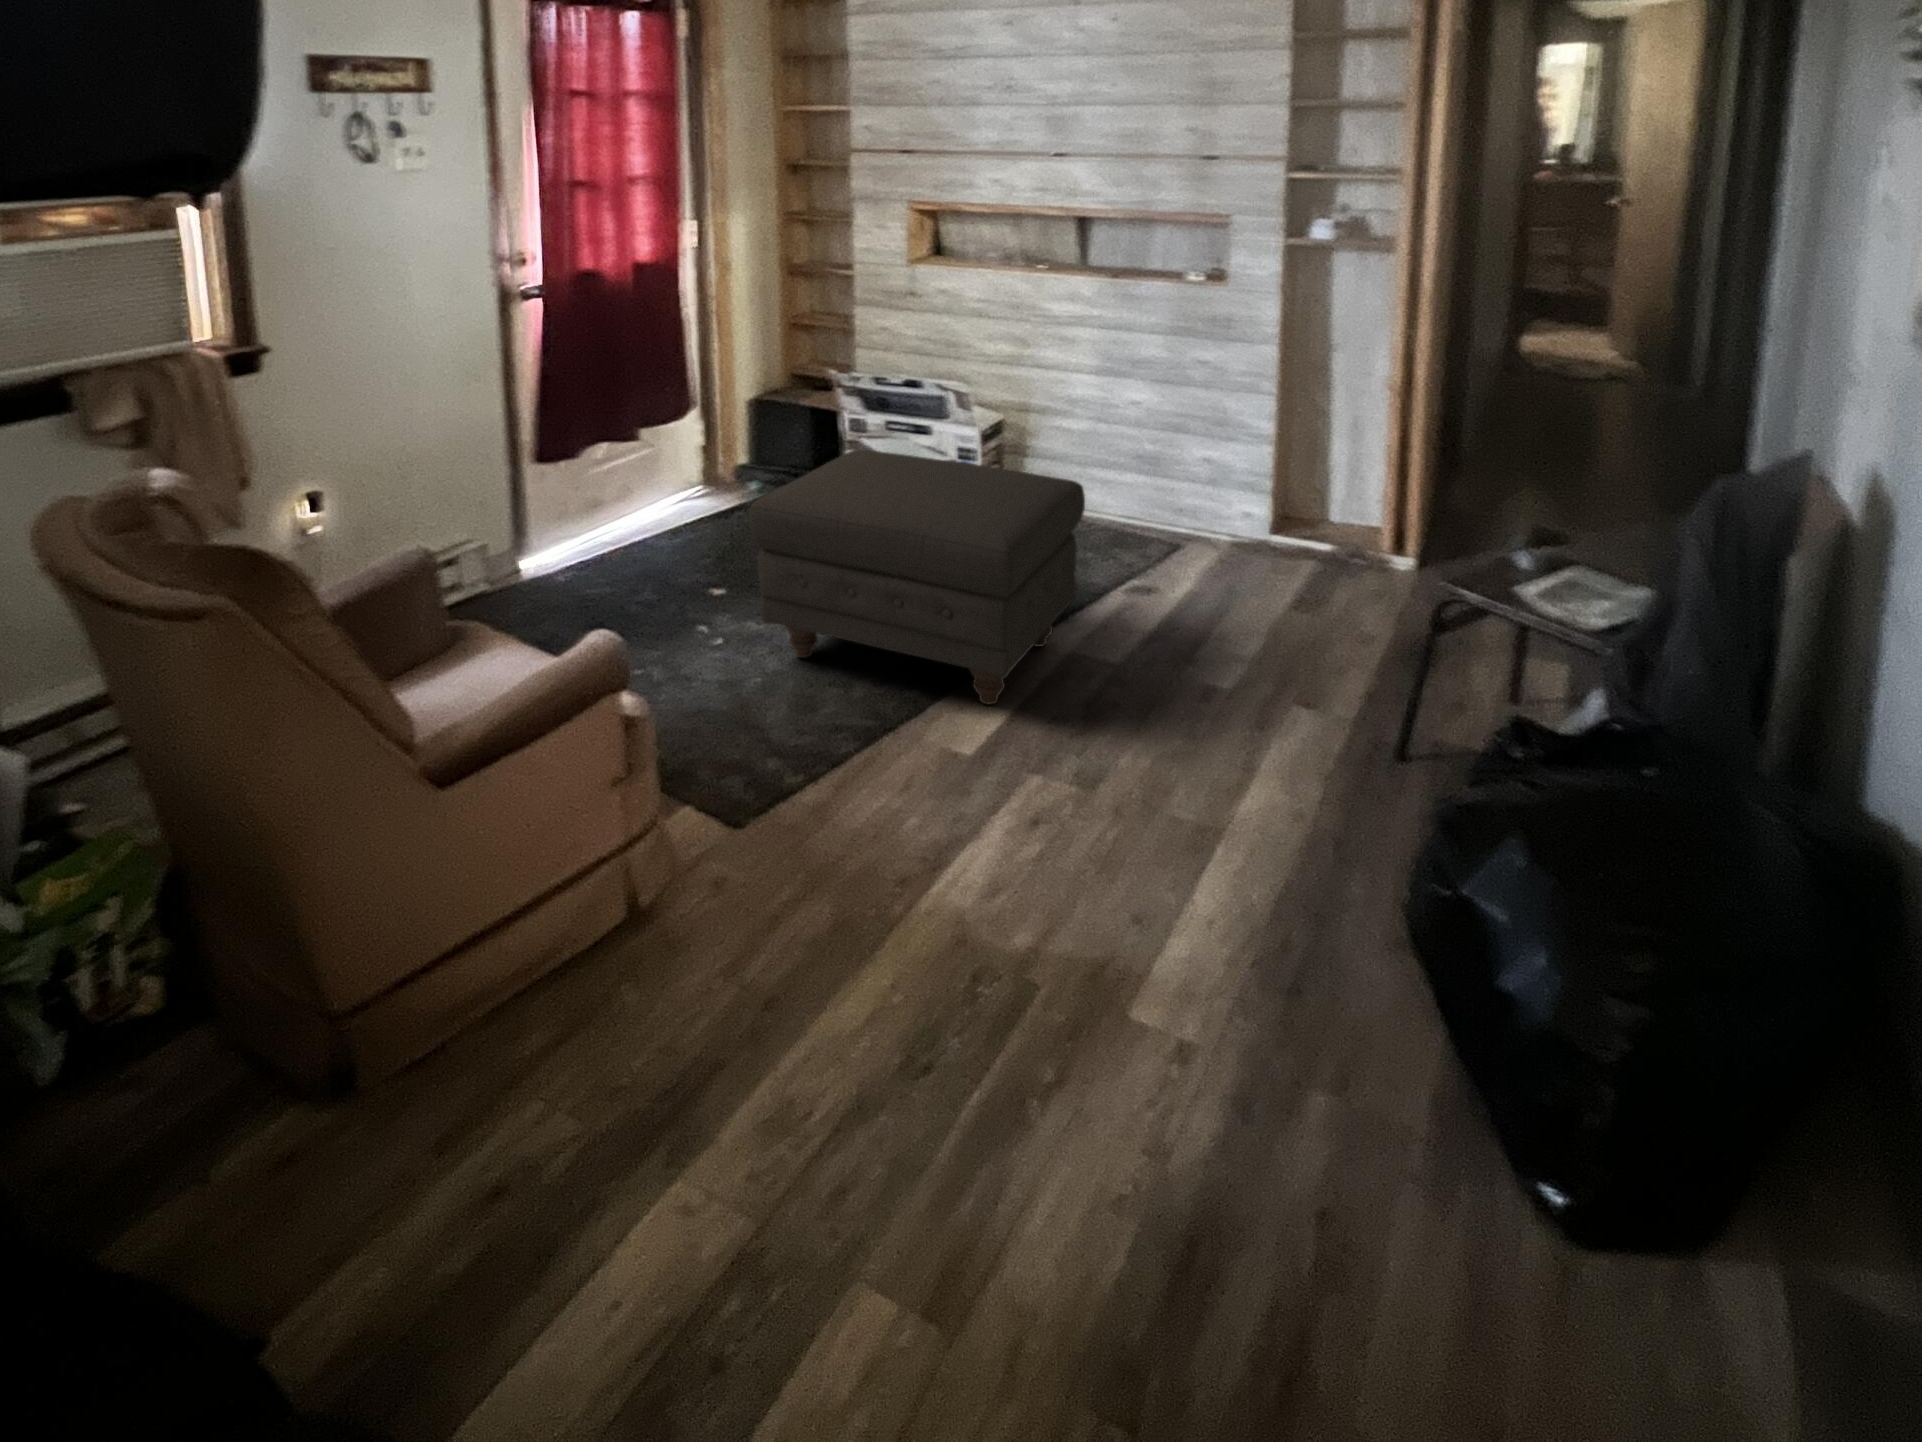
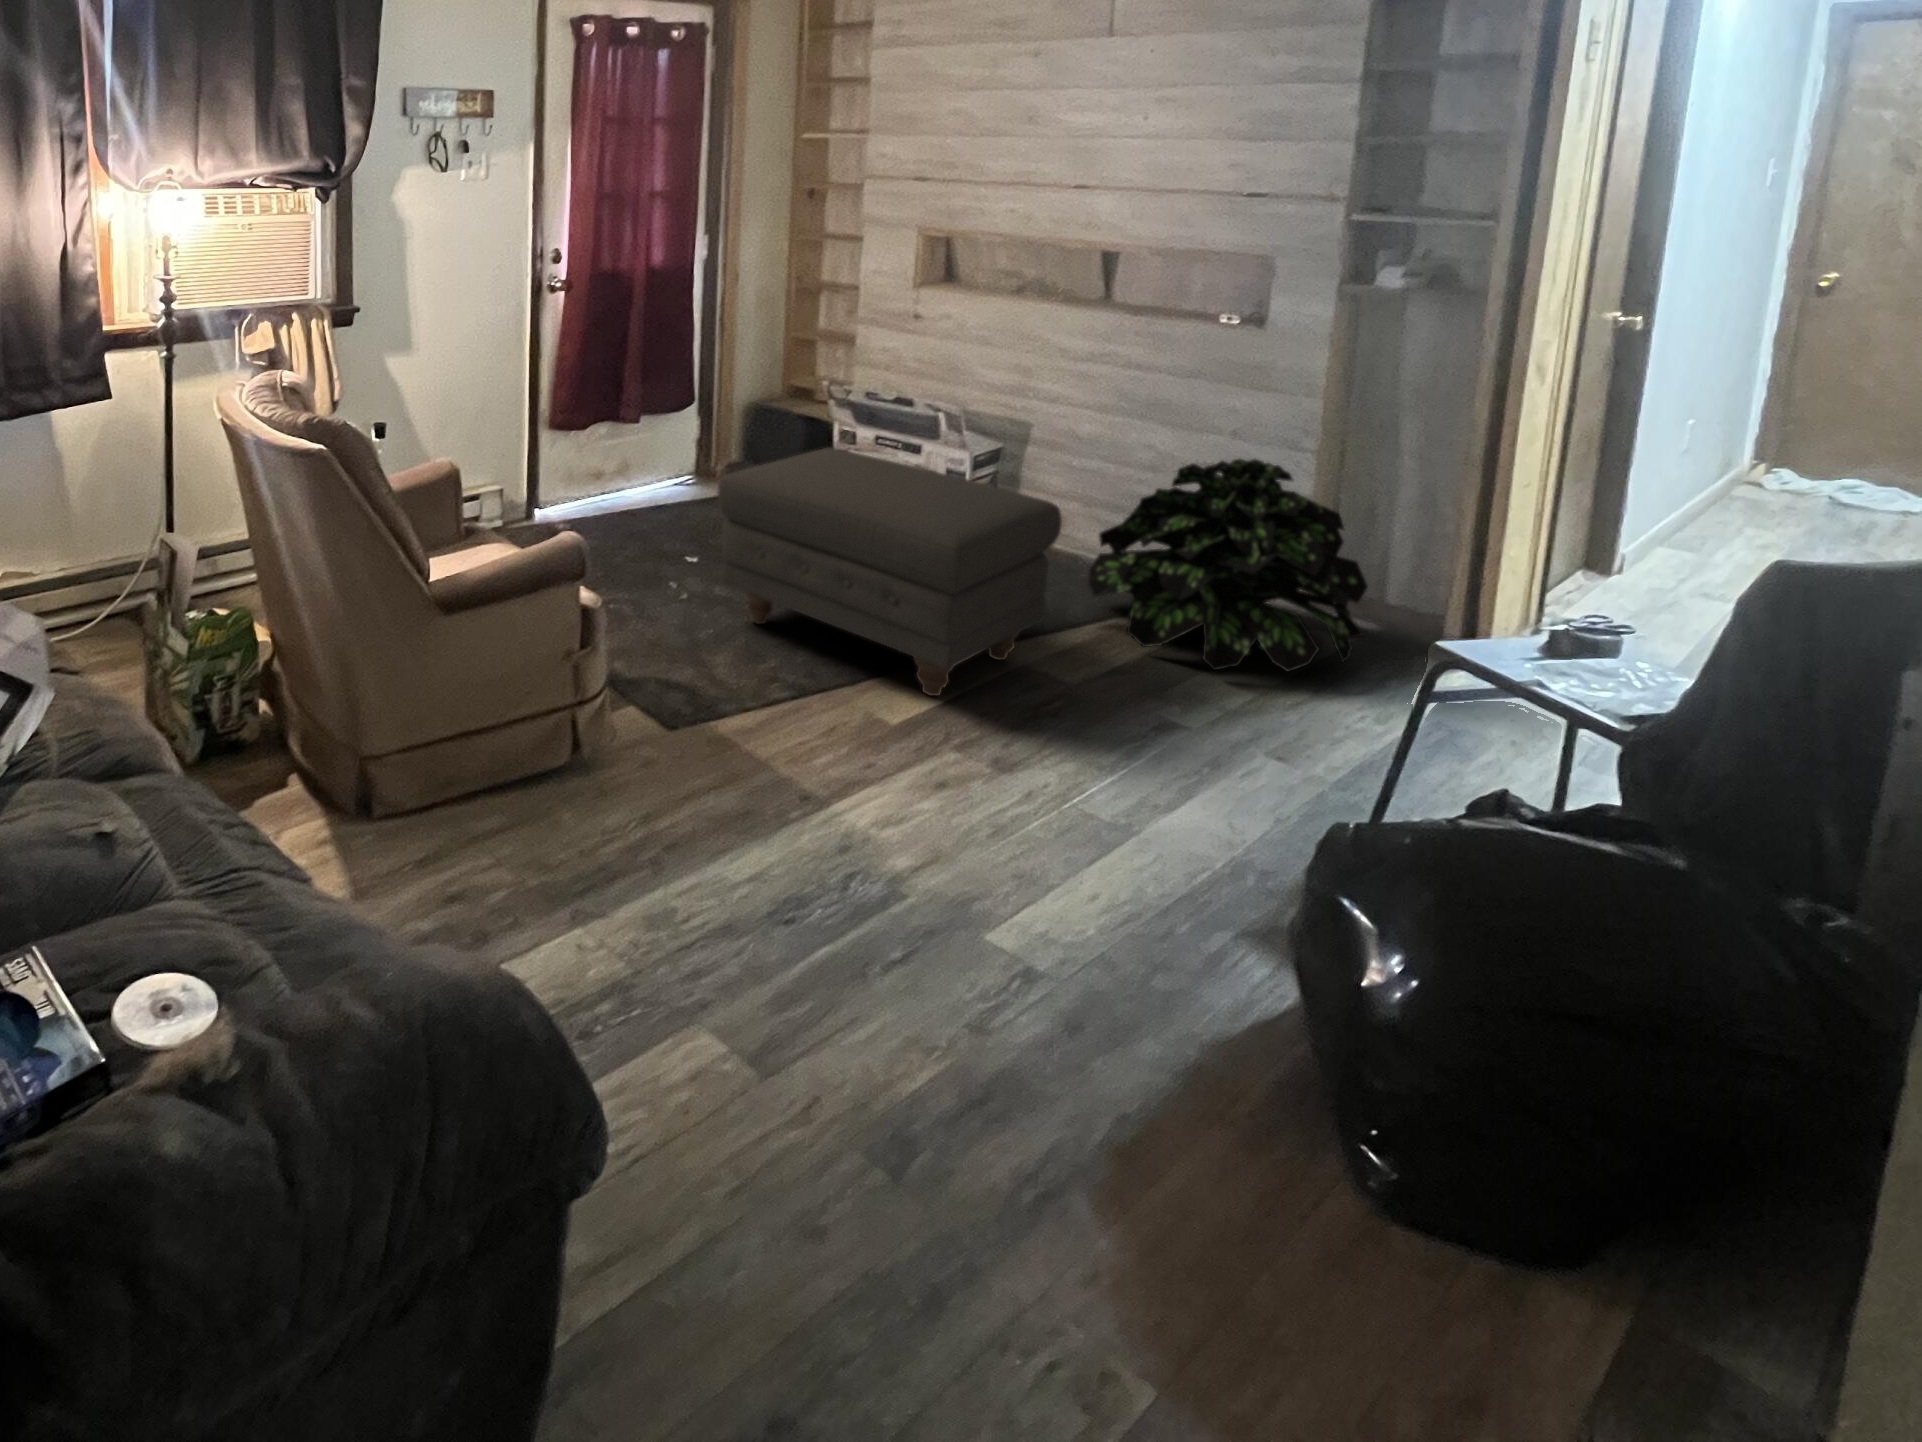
potted plant: none [1097,410,1319,616] -> present [1089,459,1368,672]

